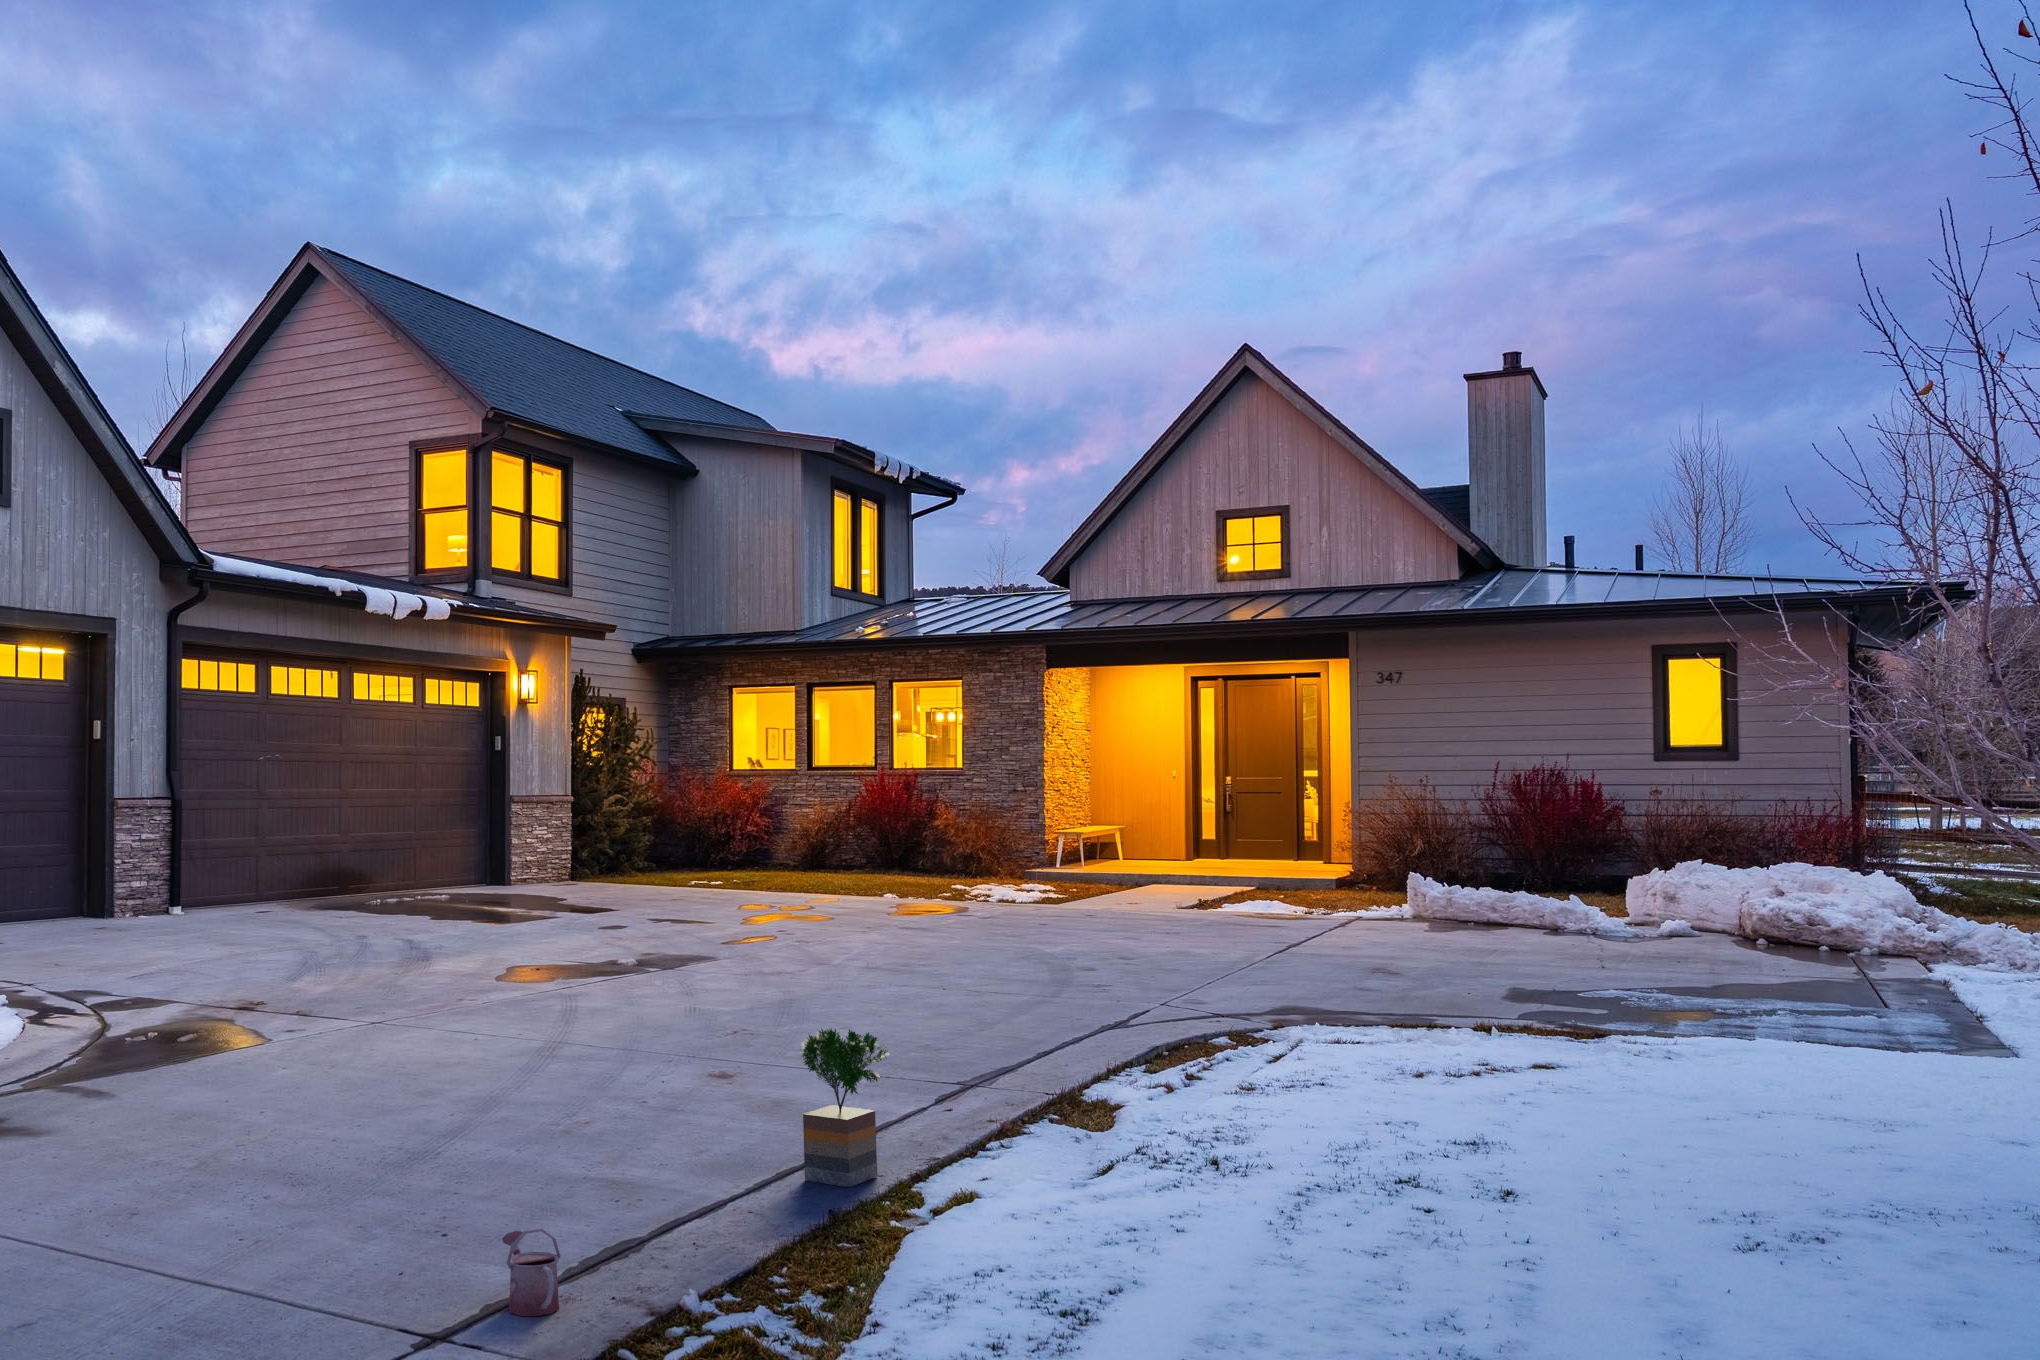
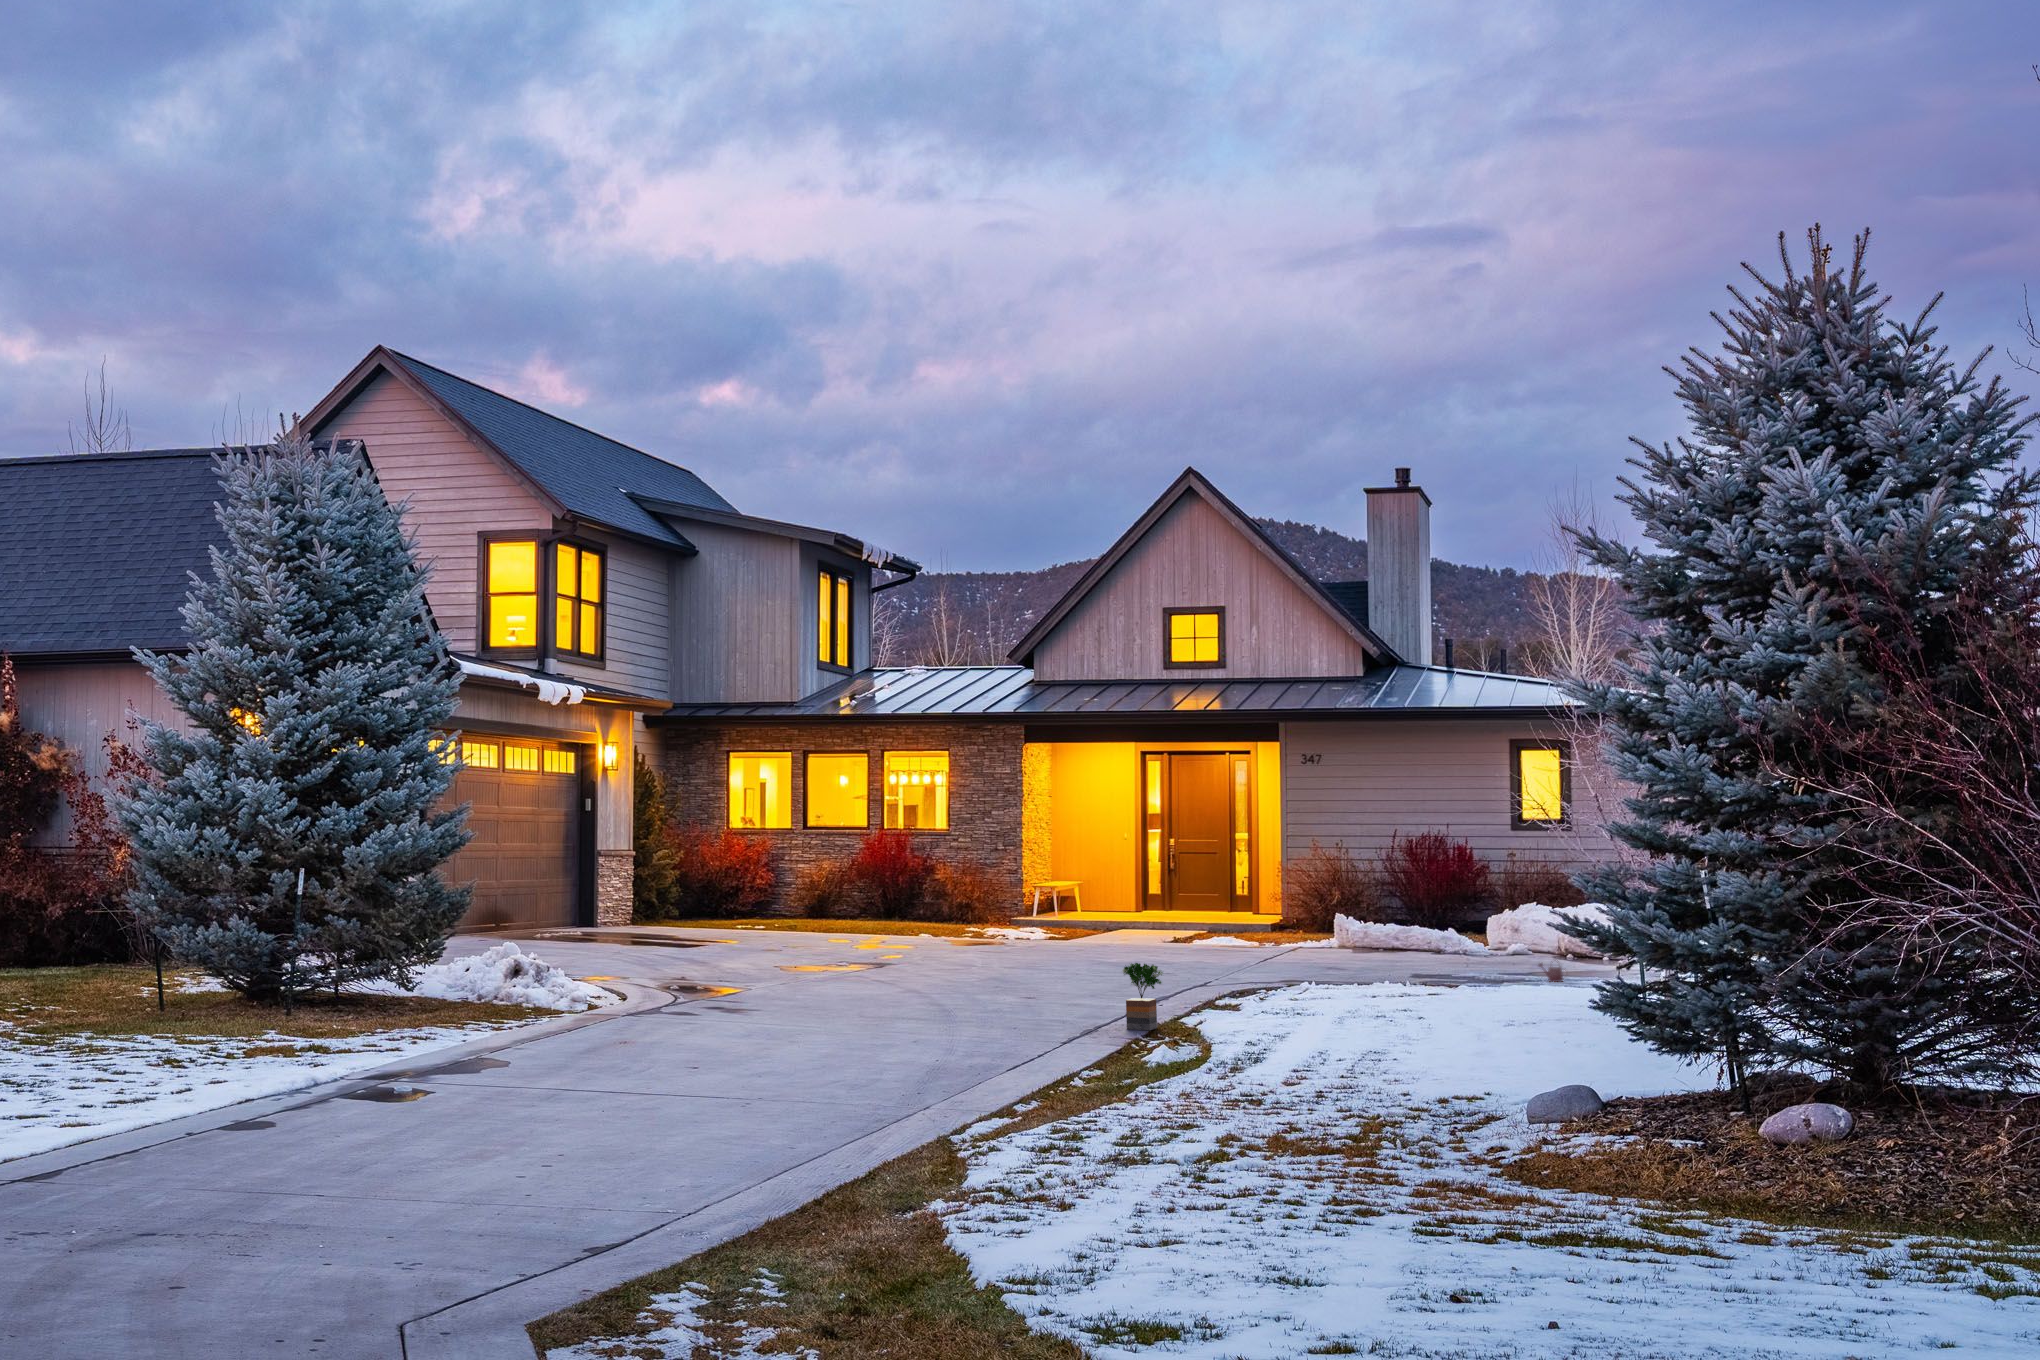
watering can: present [502,1228,561,1316] -> present [1539,960,1565,982]

